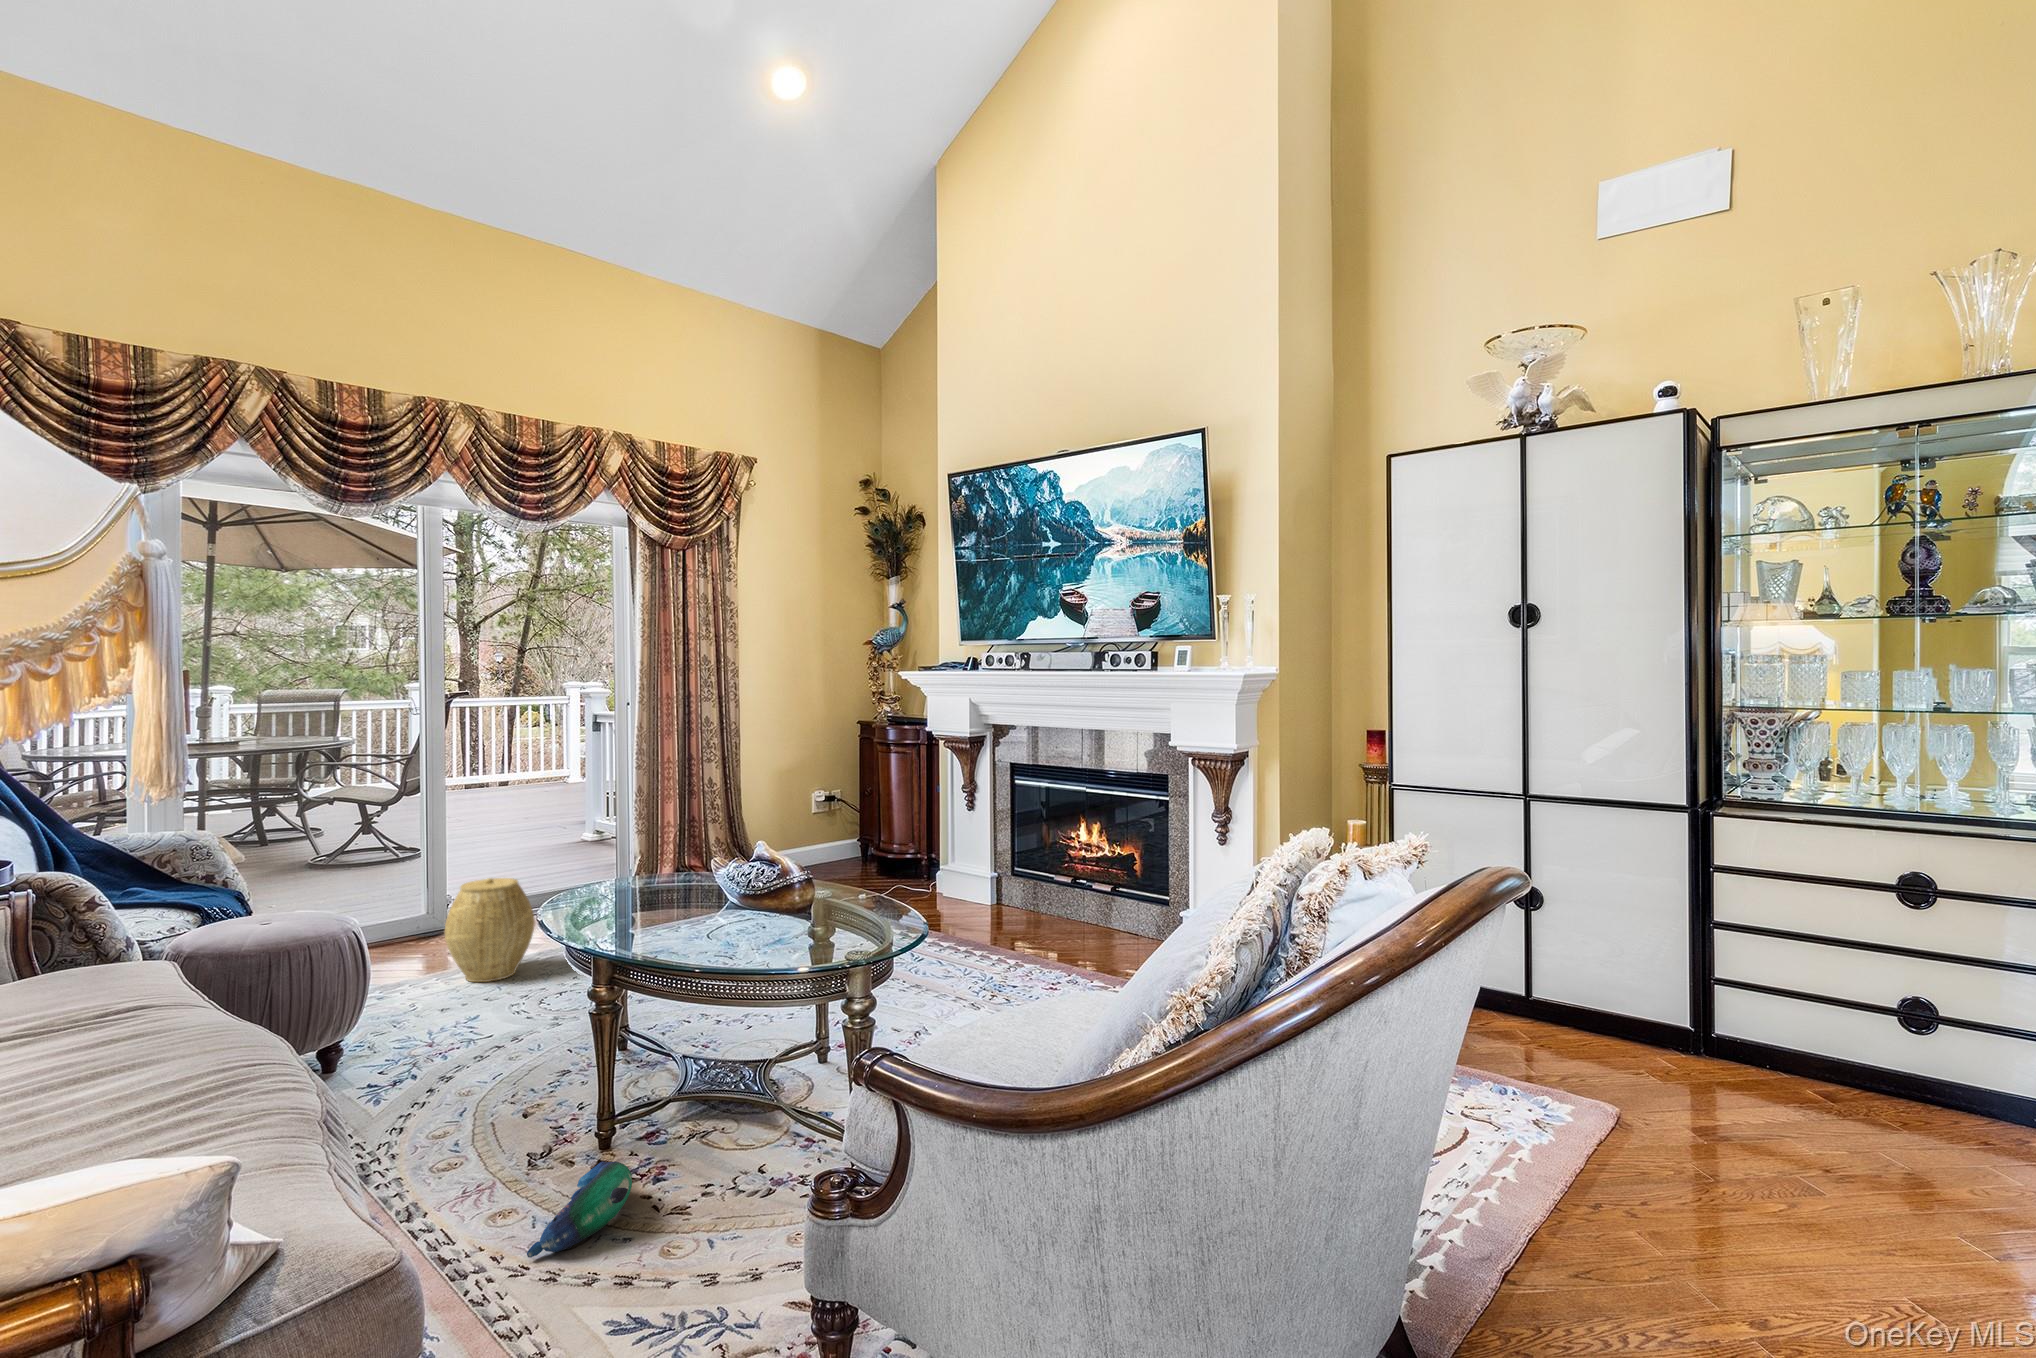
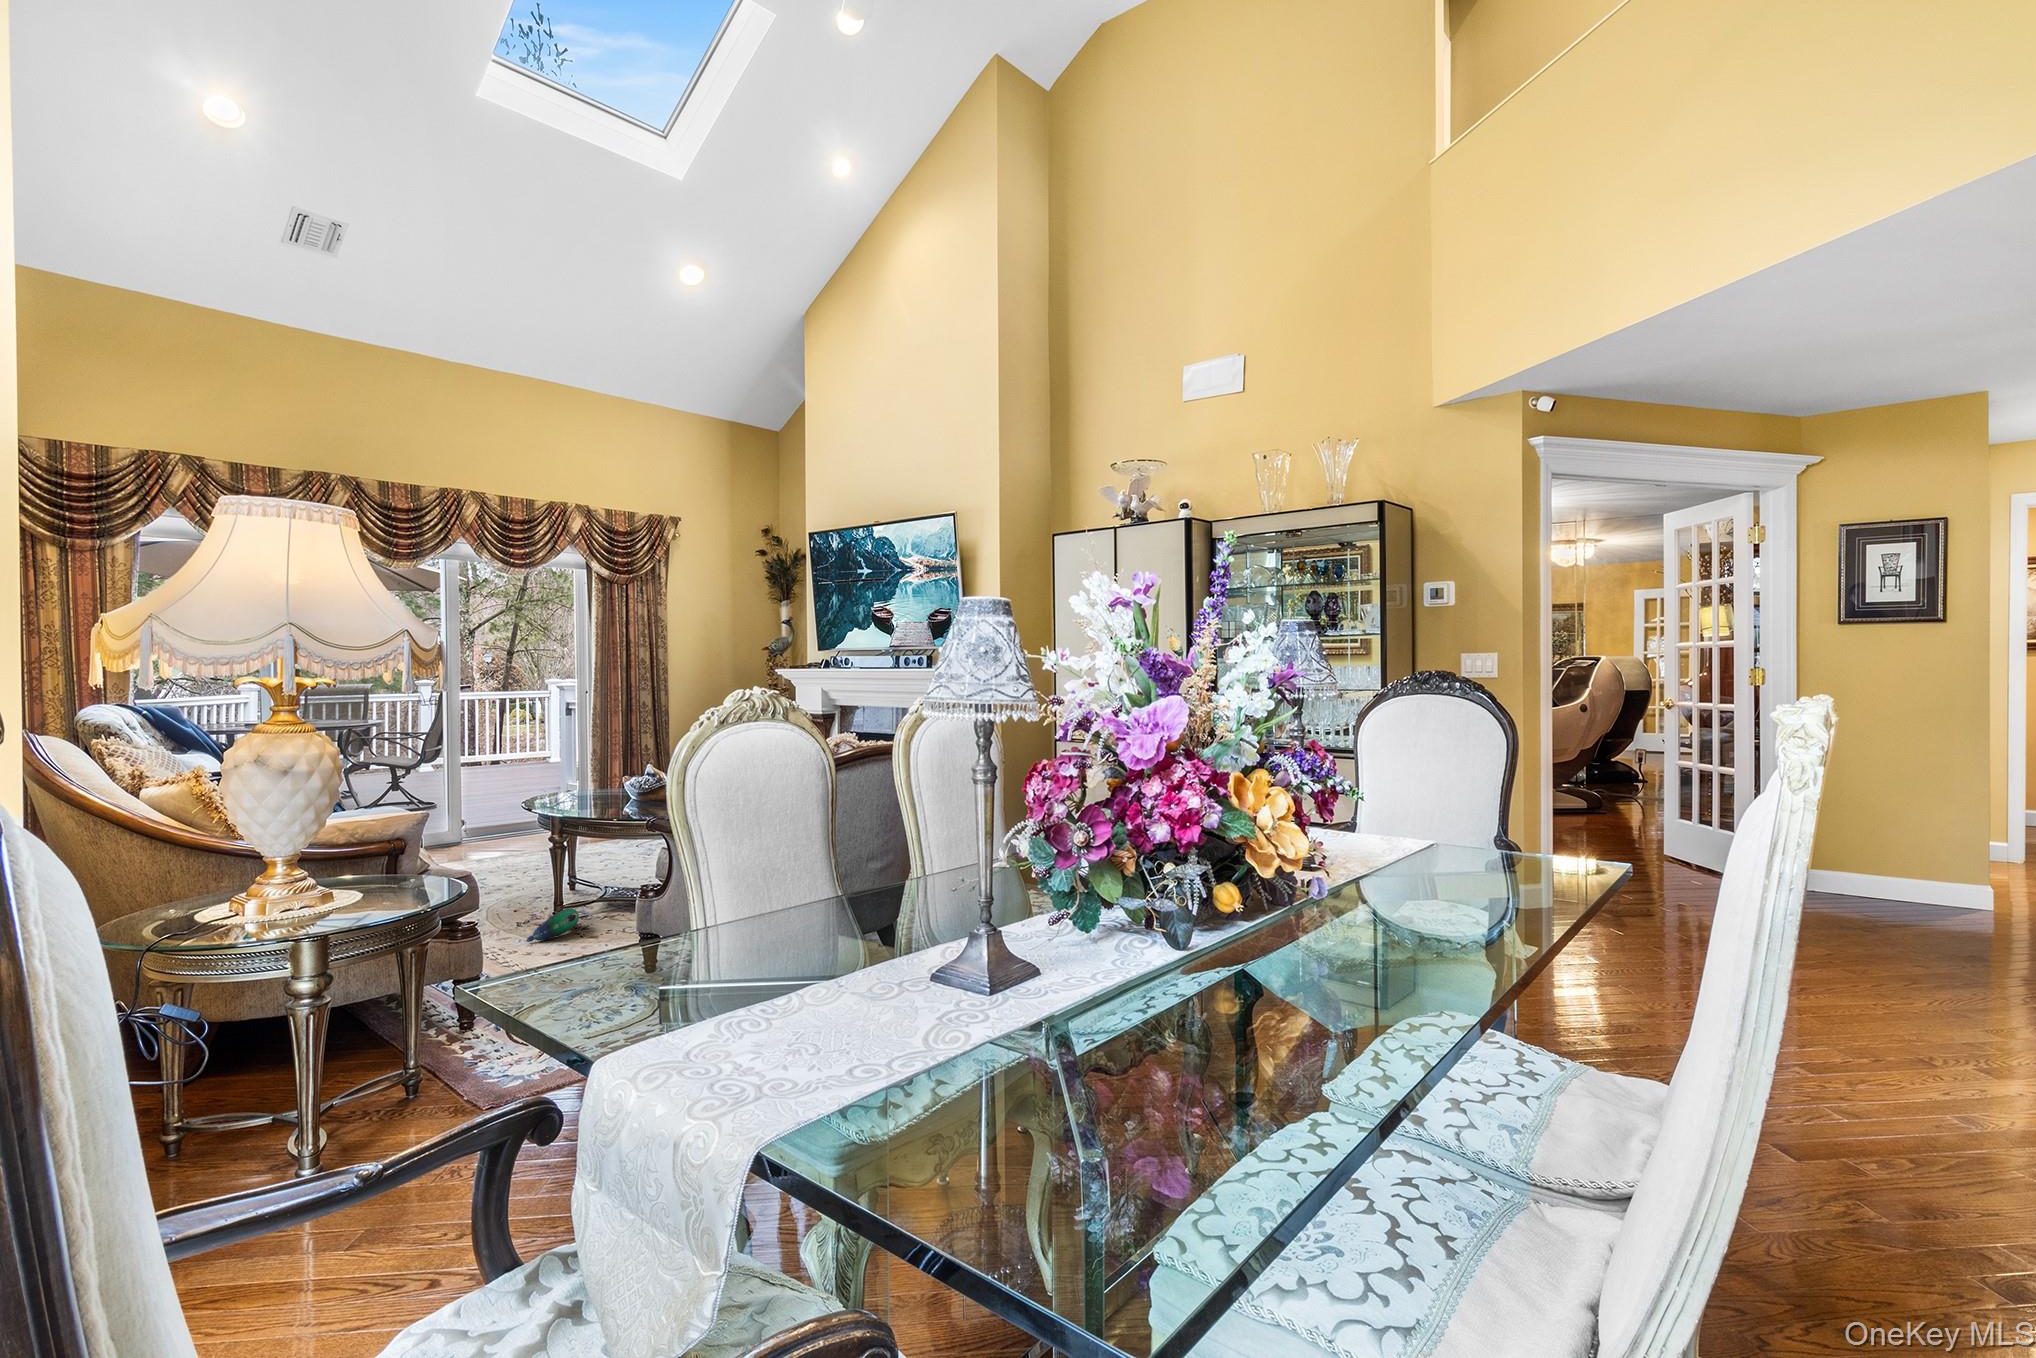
woven basket: present [445,878,535,982] -> none [468,798,525,863]

